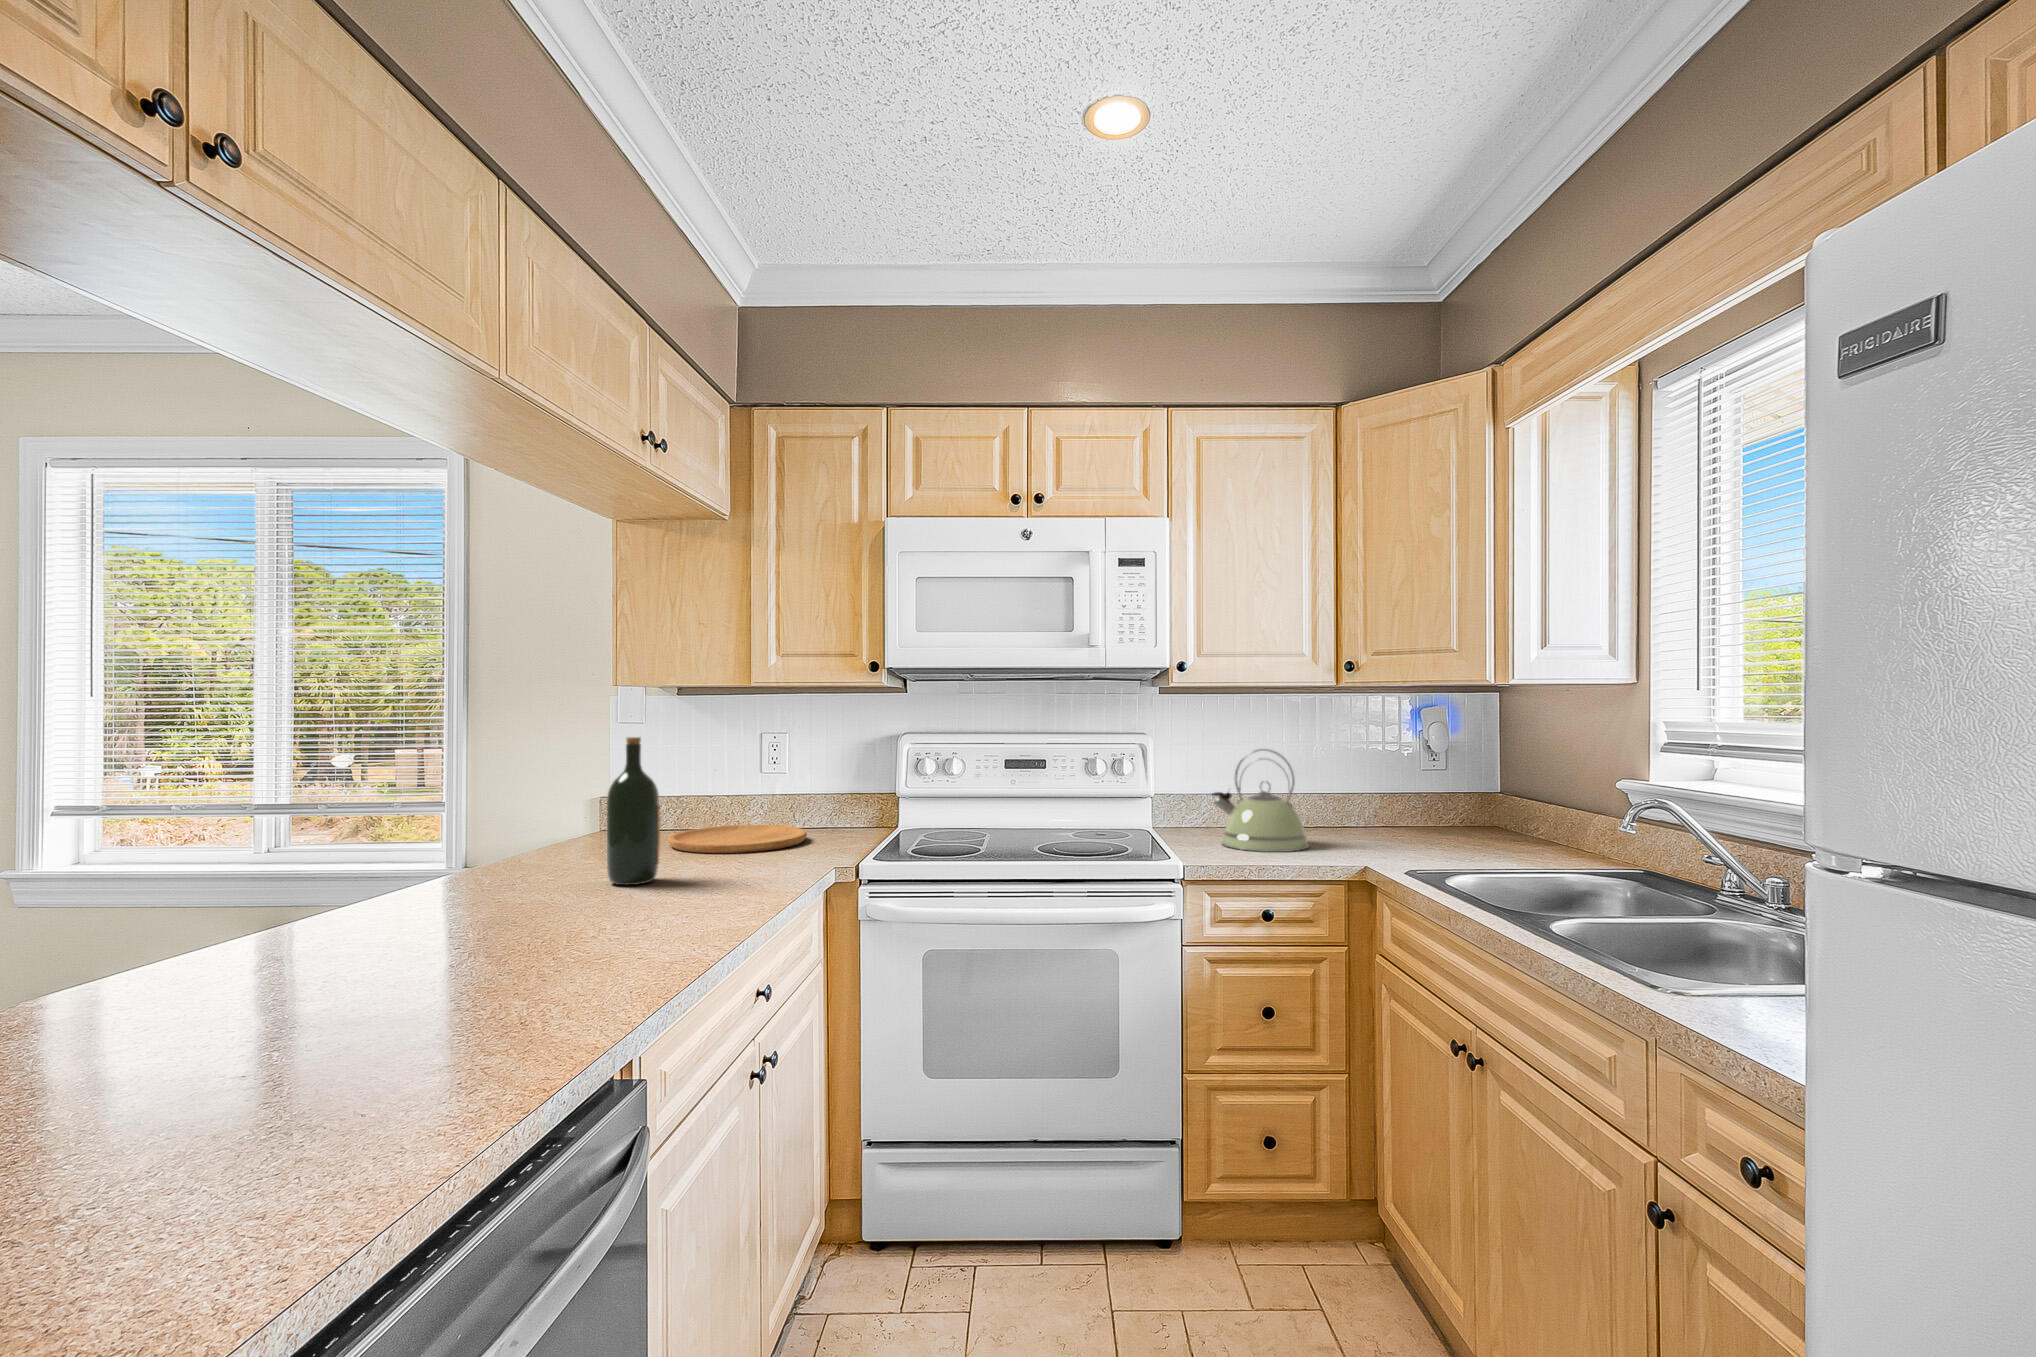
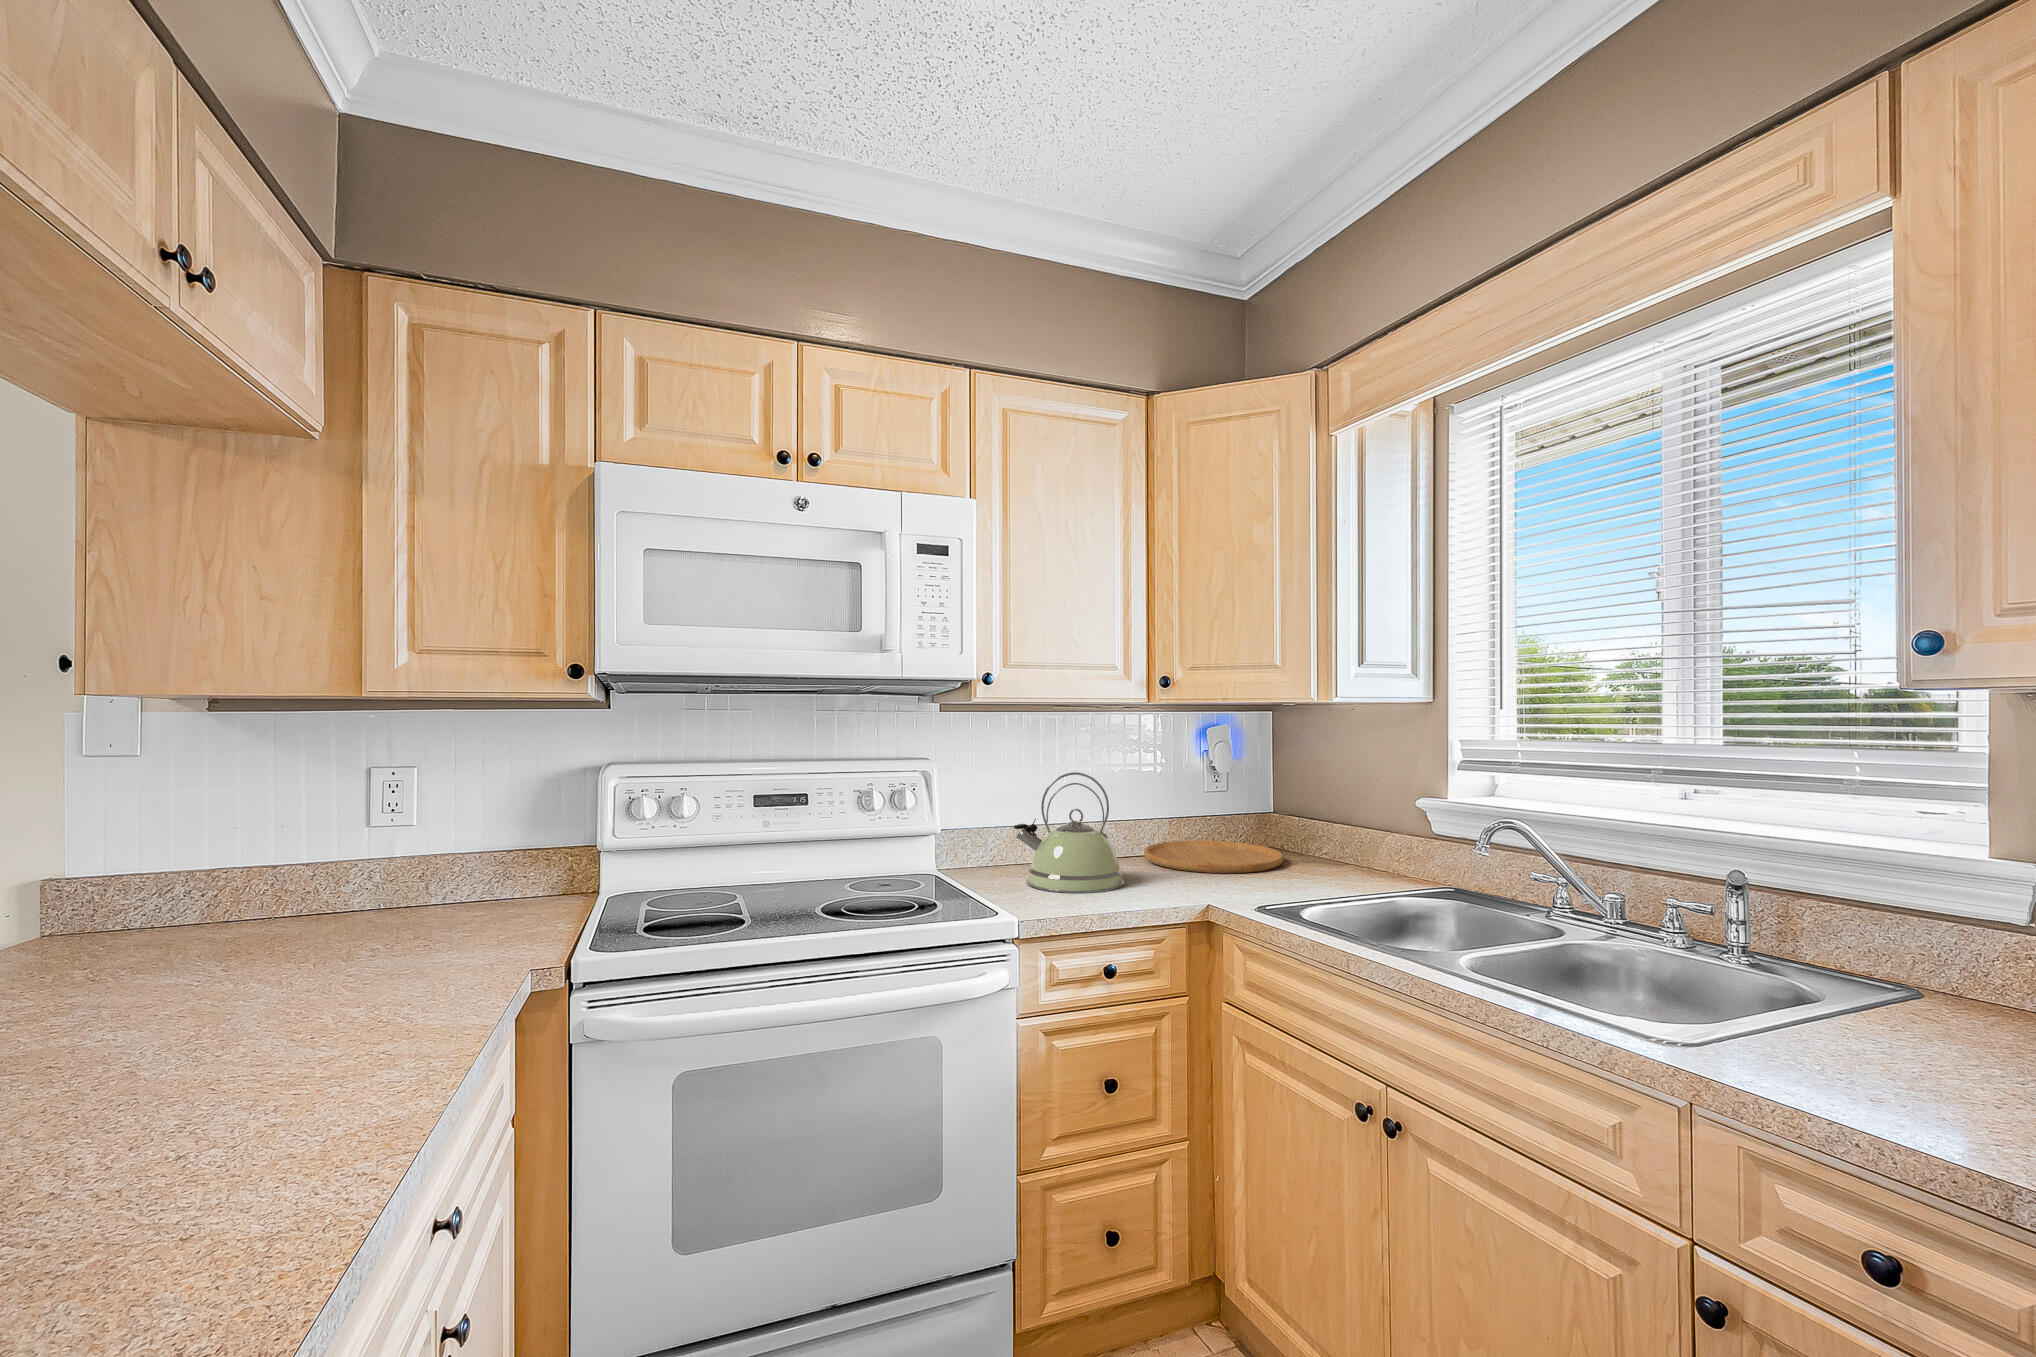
wine bottle: present [606,737,660,885] -> none [88,801,212,1080]
cutting board: present [669,825,807,853] -> present [1144,840,1284,873]

